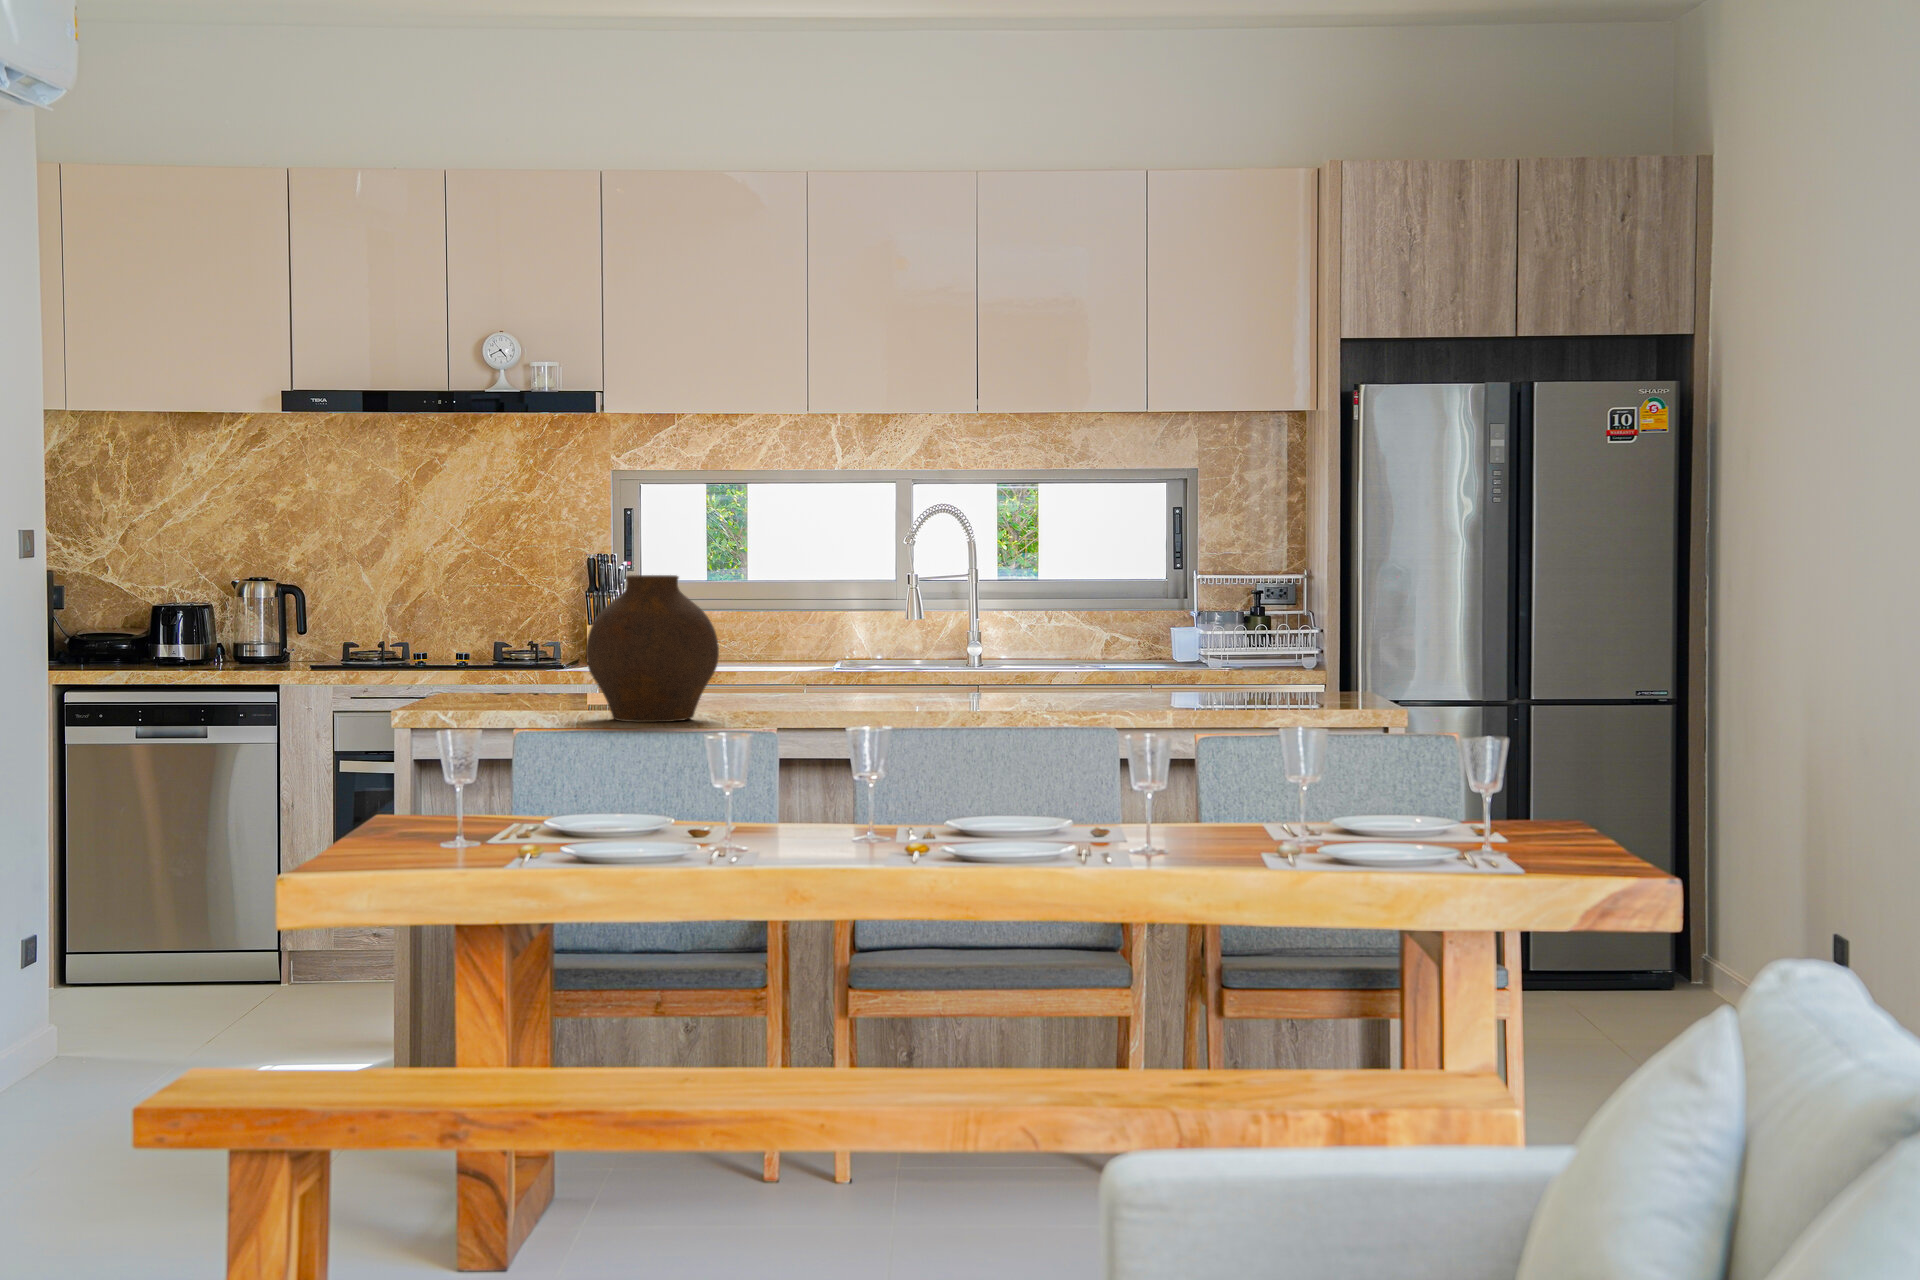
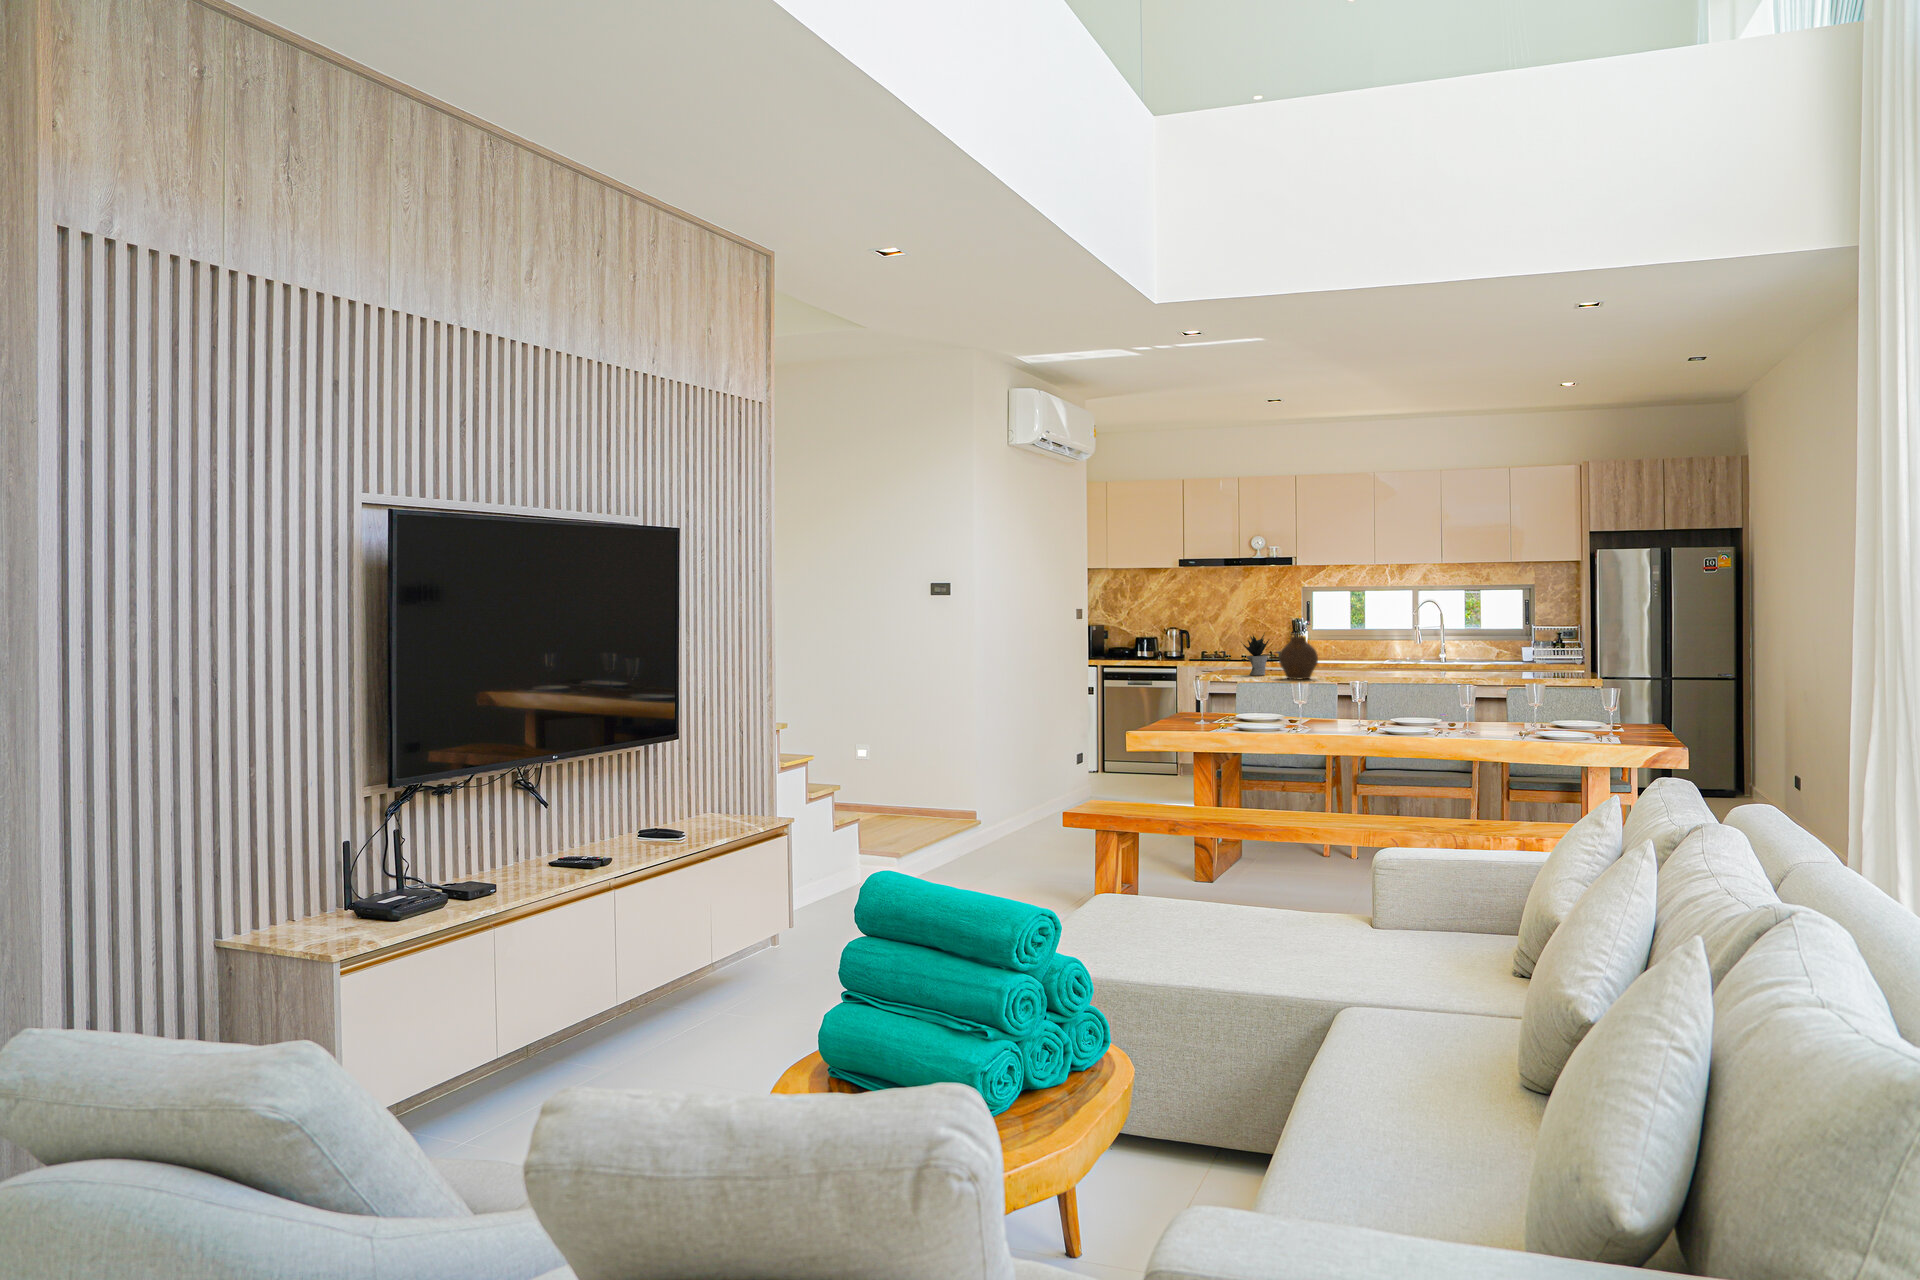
potted plant: none [449,565,547,710] -> present [1241,633,1269,675]

